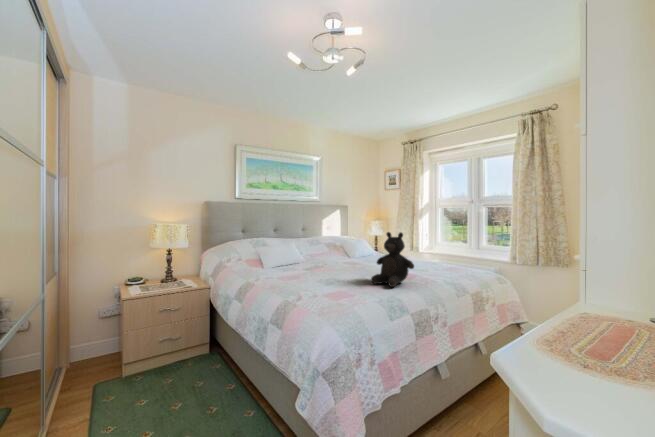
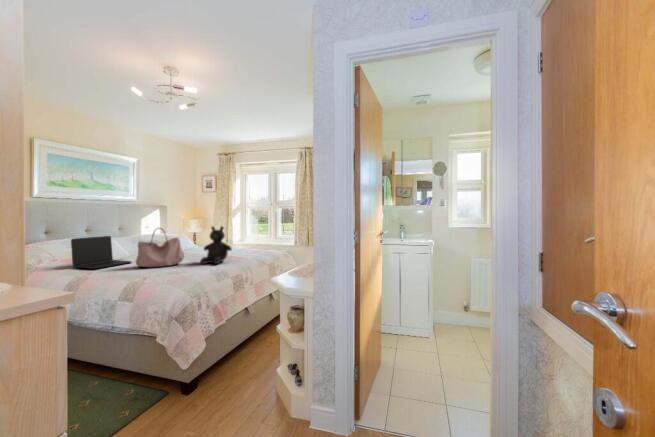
handbag: none [300,231,353,281] -> present [136,228,184,267]
laptop: none [249,238,301,275] -> present [71,236,131,269]

